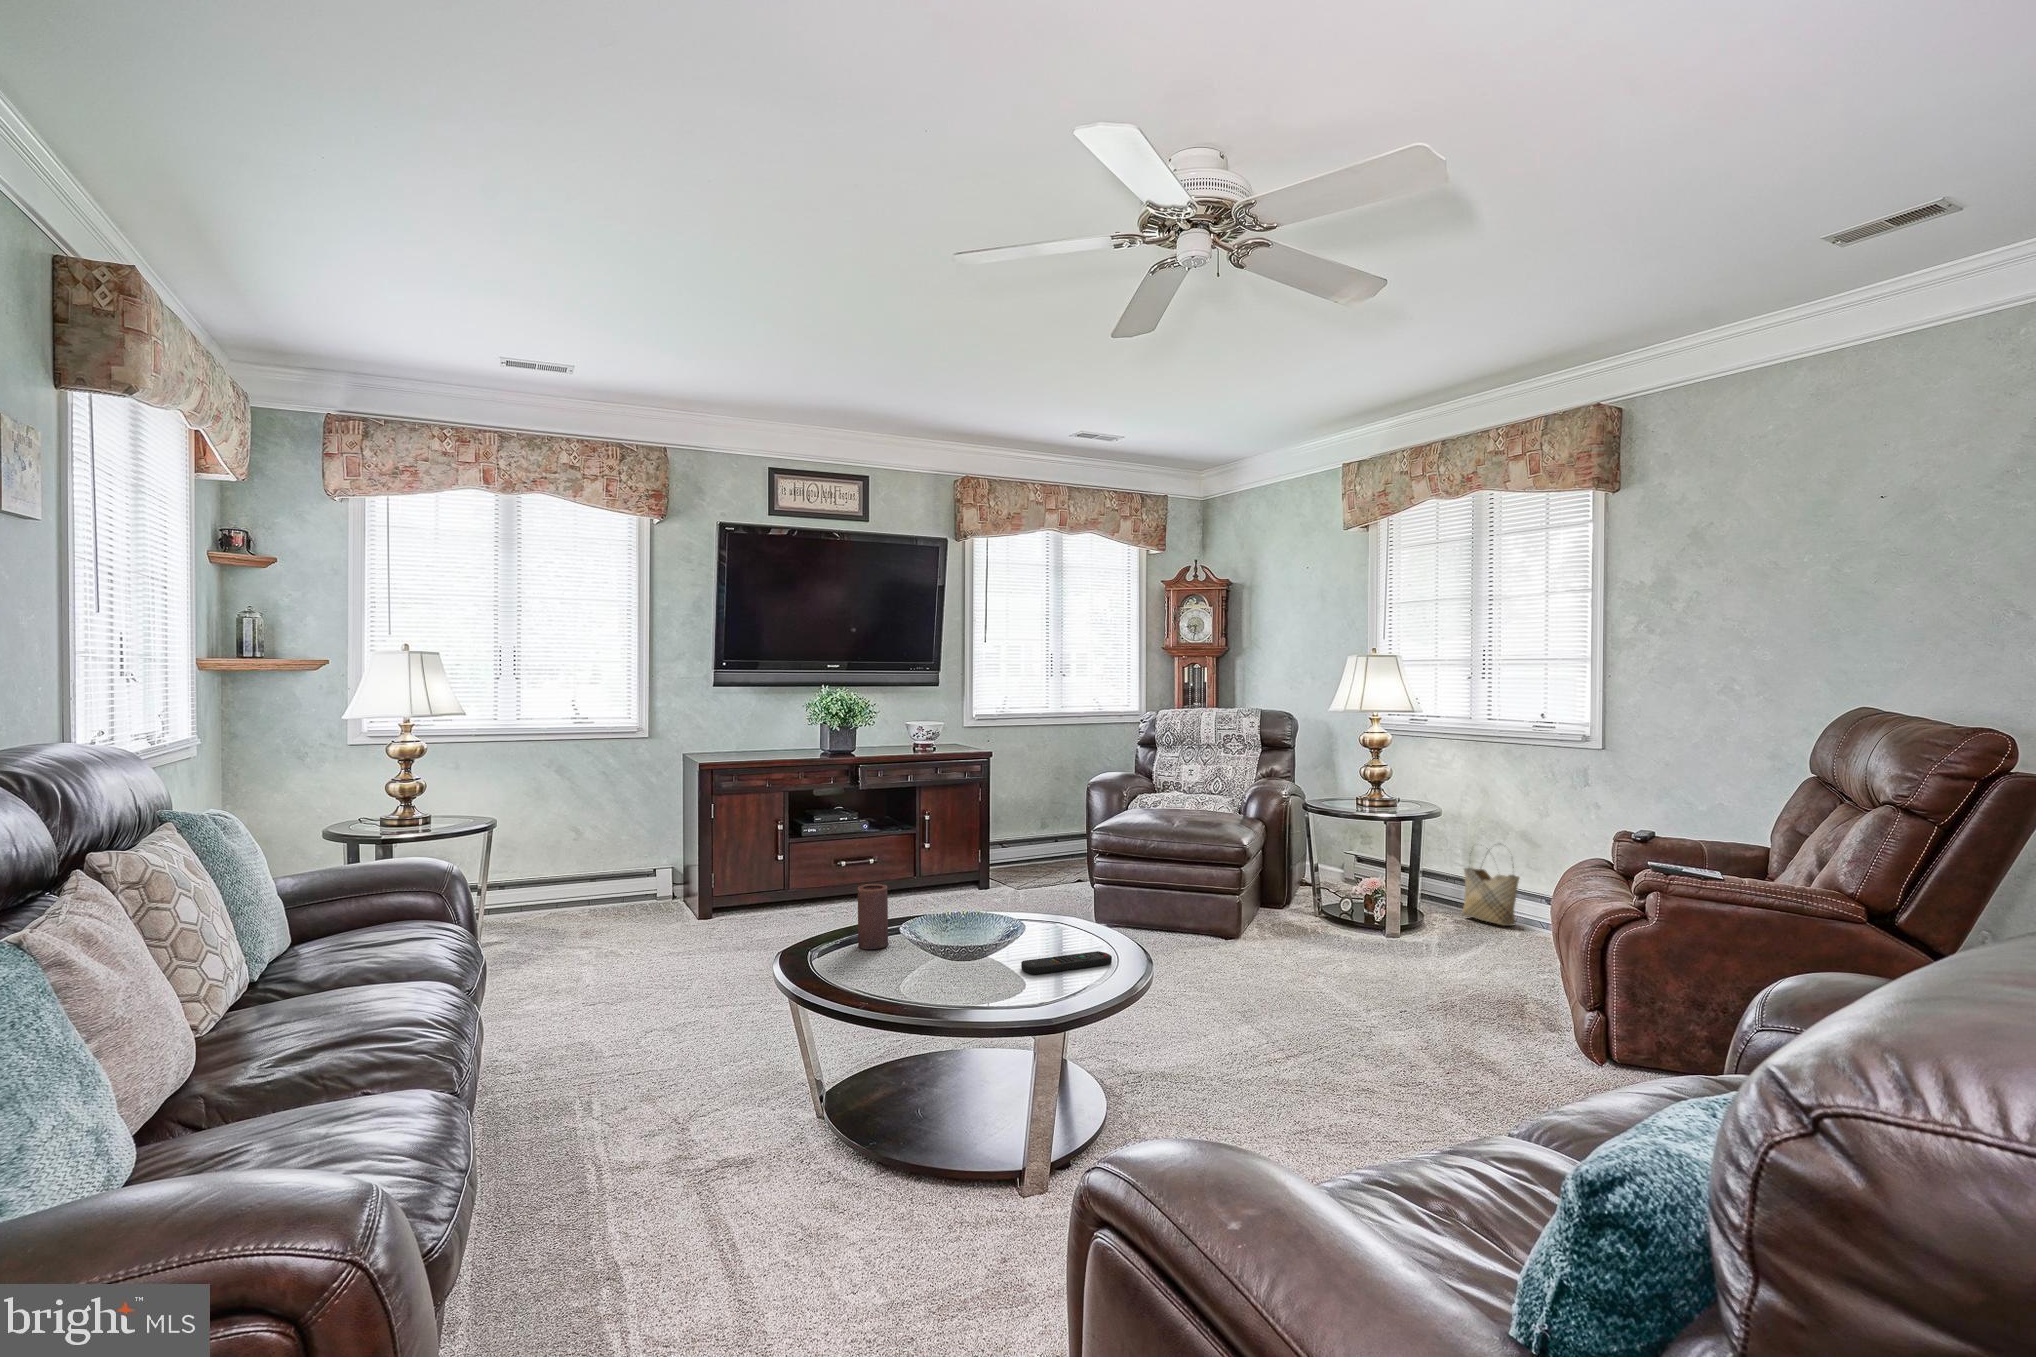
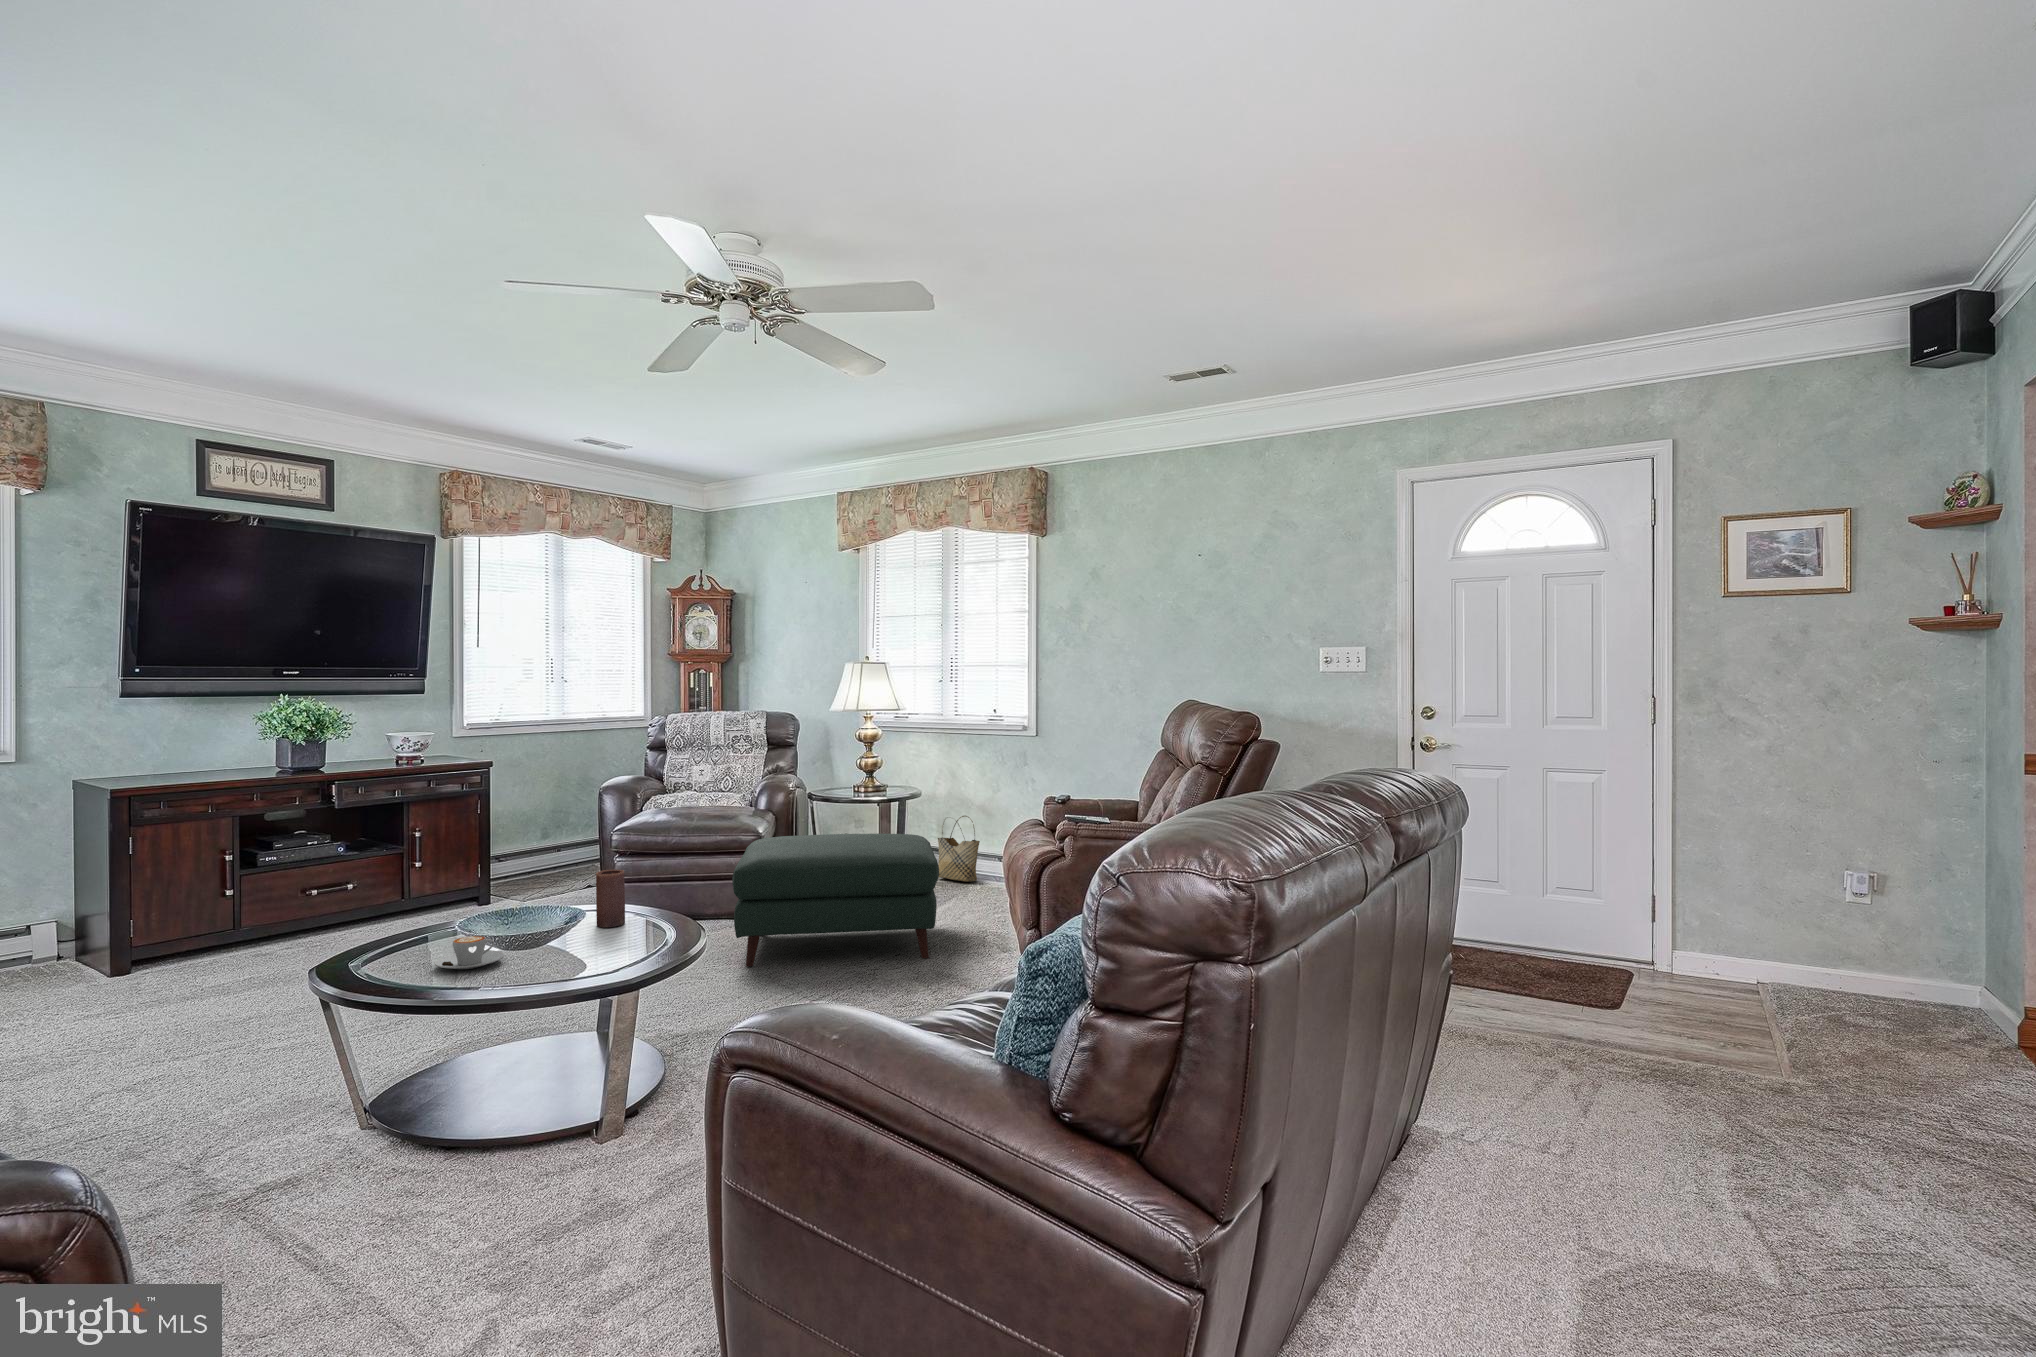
ottoman: none [1210,852,1460,1019] -> present [732,834,939,967]
candle: present [858,884,889,949] -> present [596,869,625,927]
coffee cup: none [894,933,956,967] -> present [435,936,504,969]
remote control: present [1021,951,1112,974] -> none [573,932,659,959]

